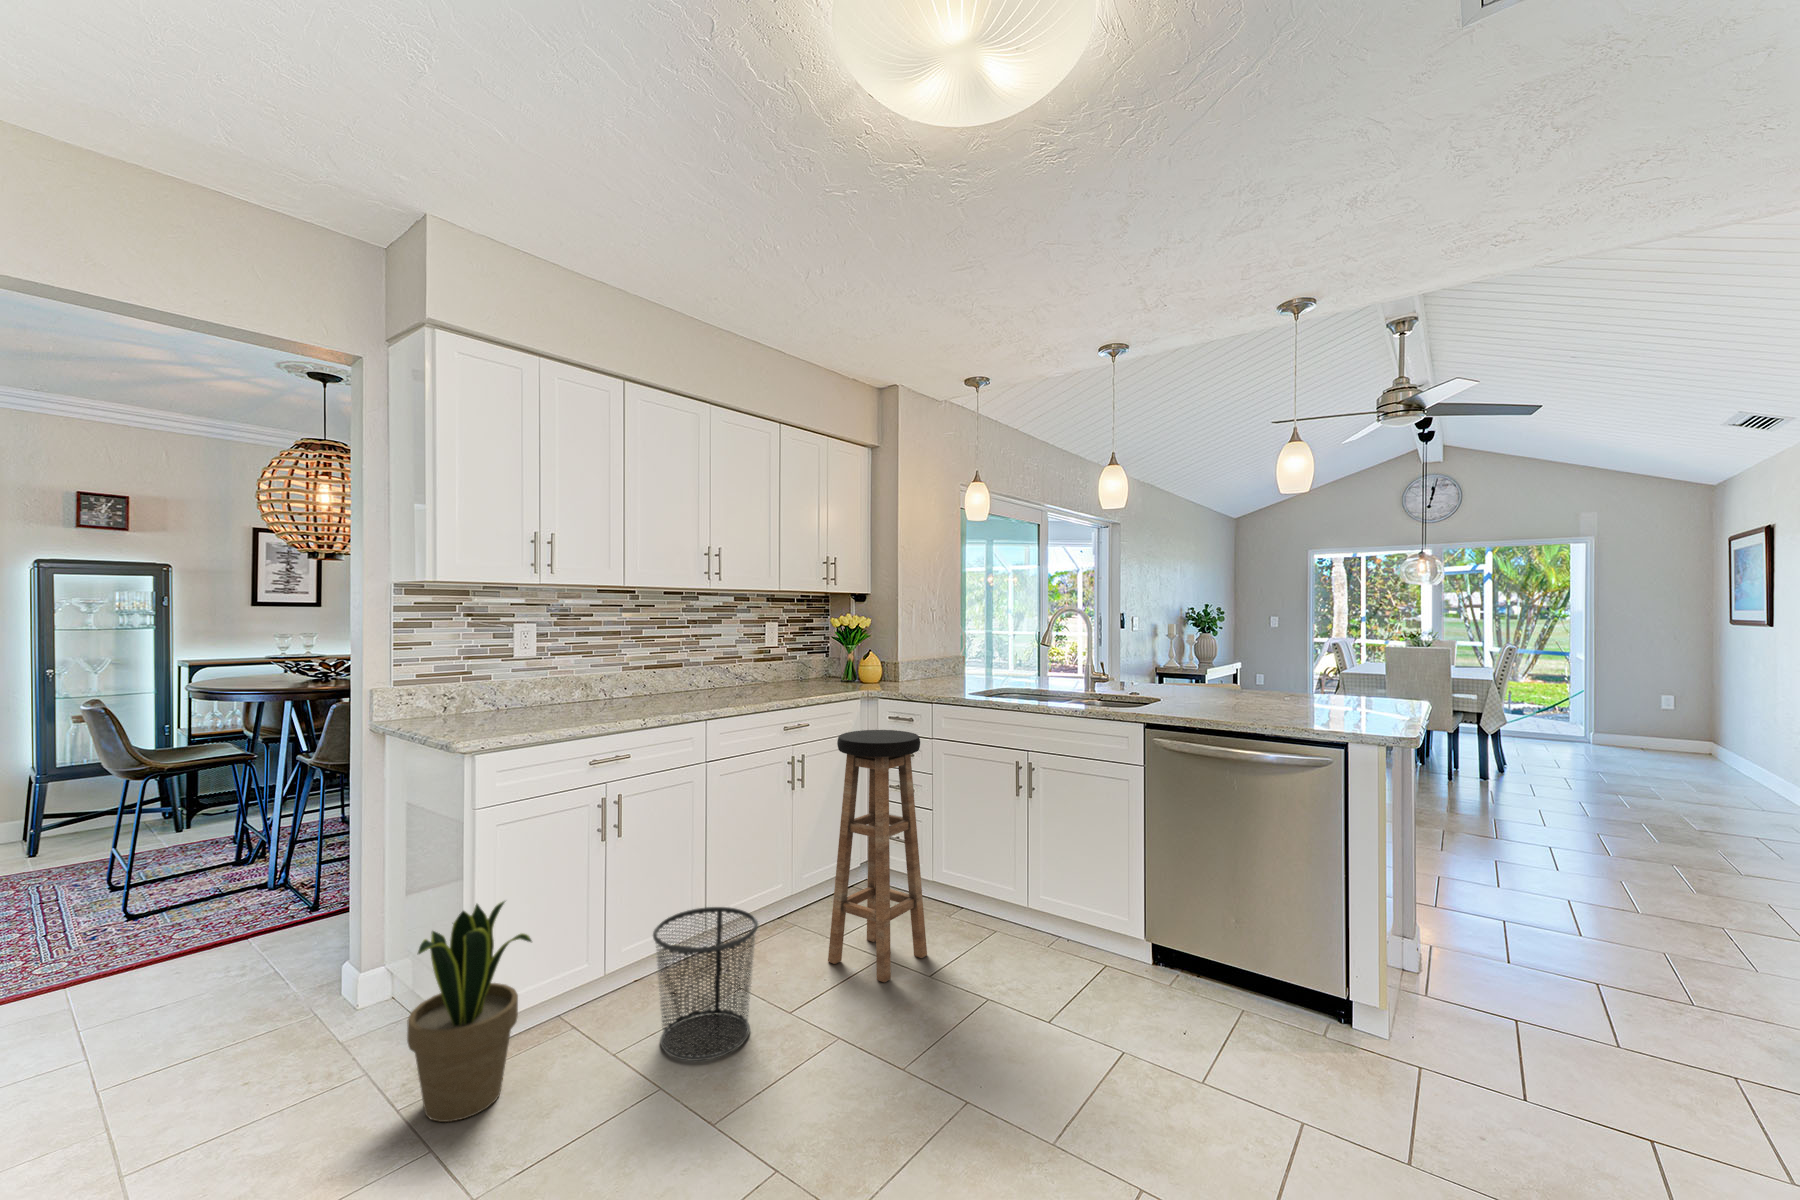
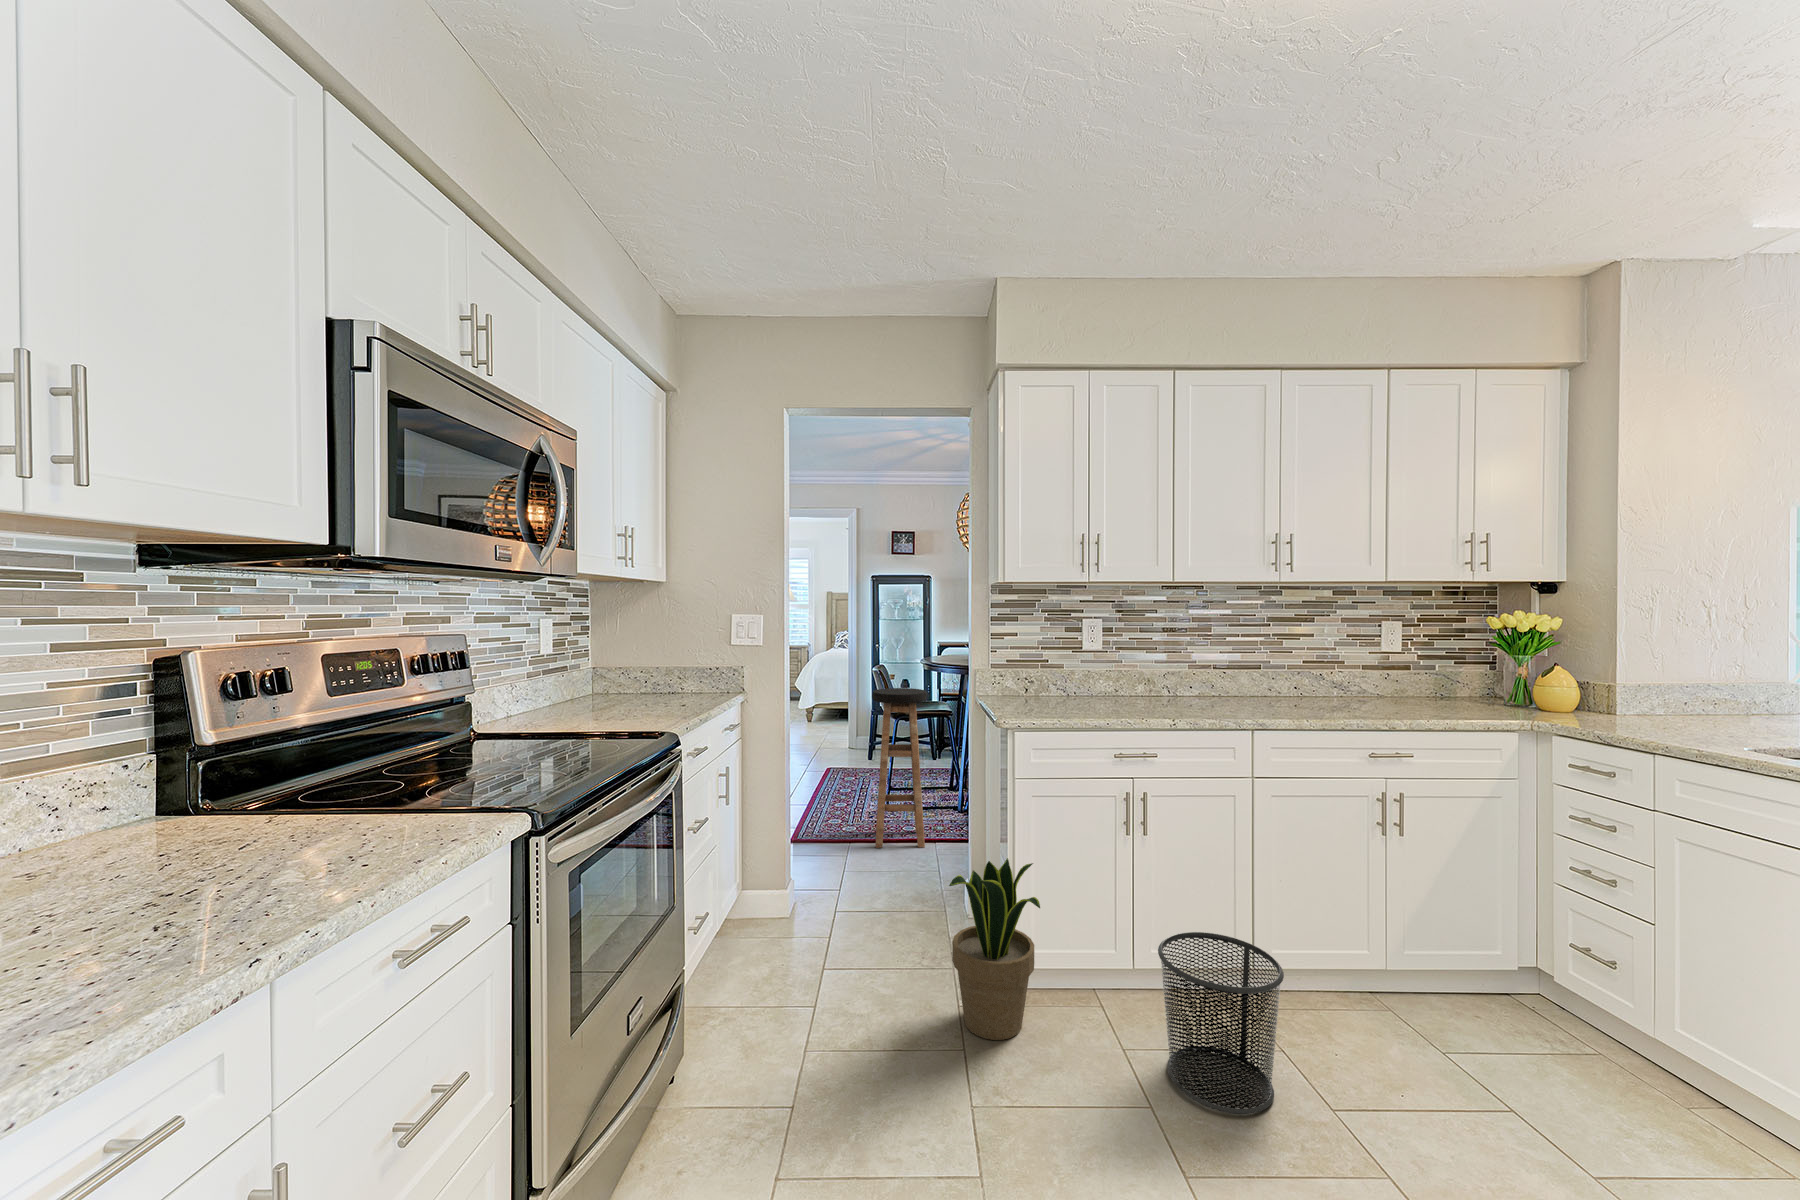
bar stool: present [828,730,927,982] -> present [872,688,927,848]

